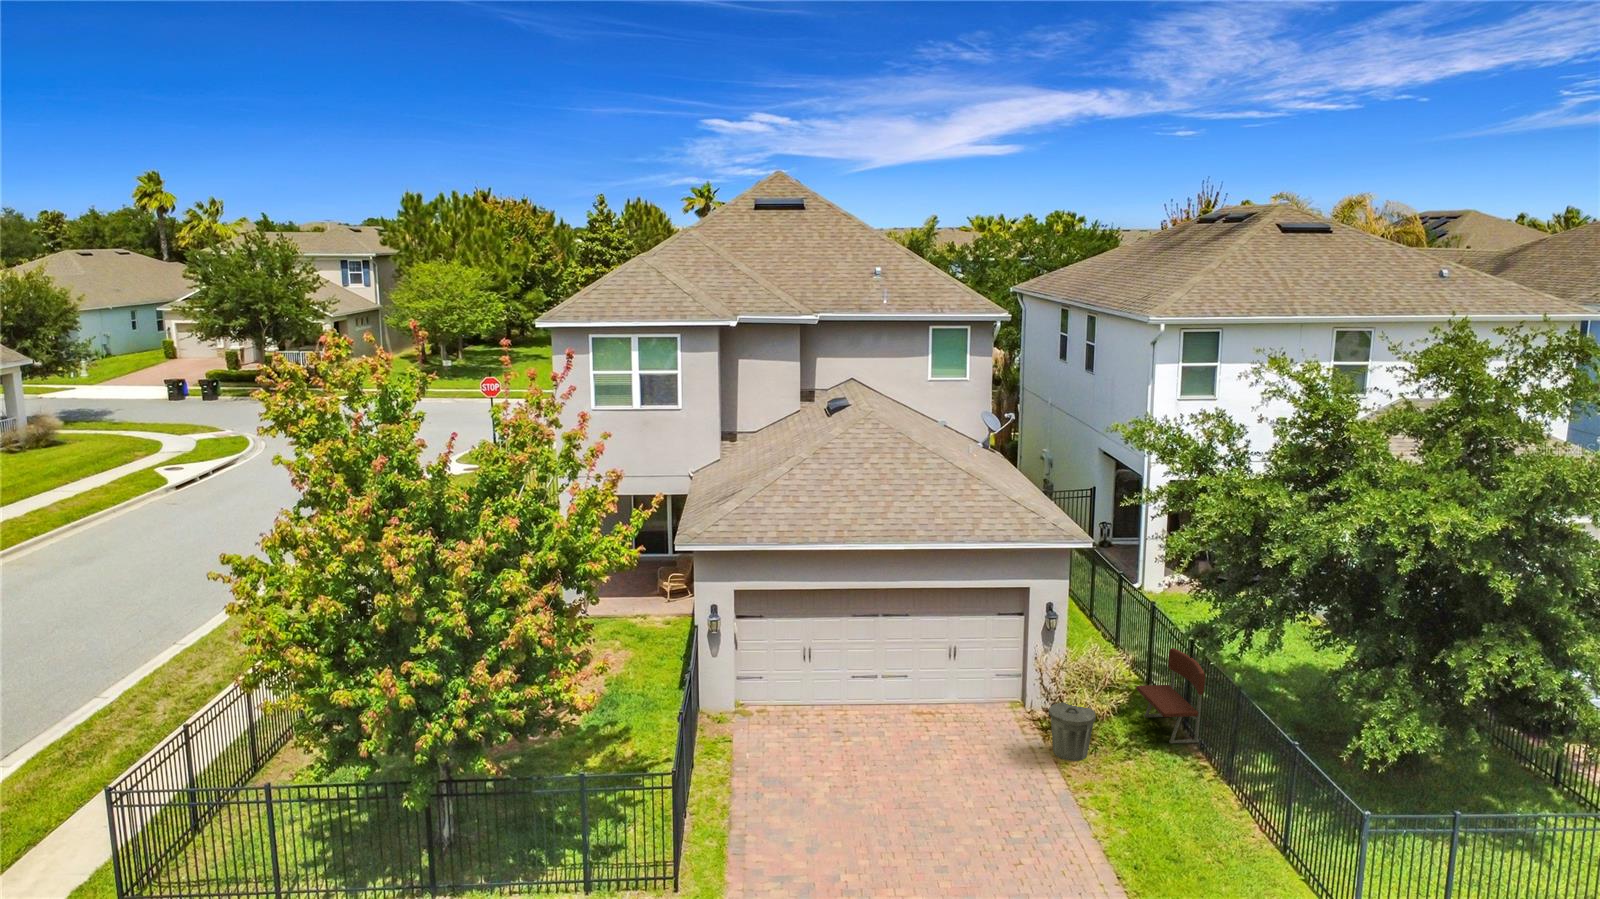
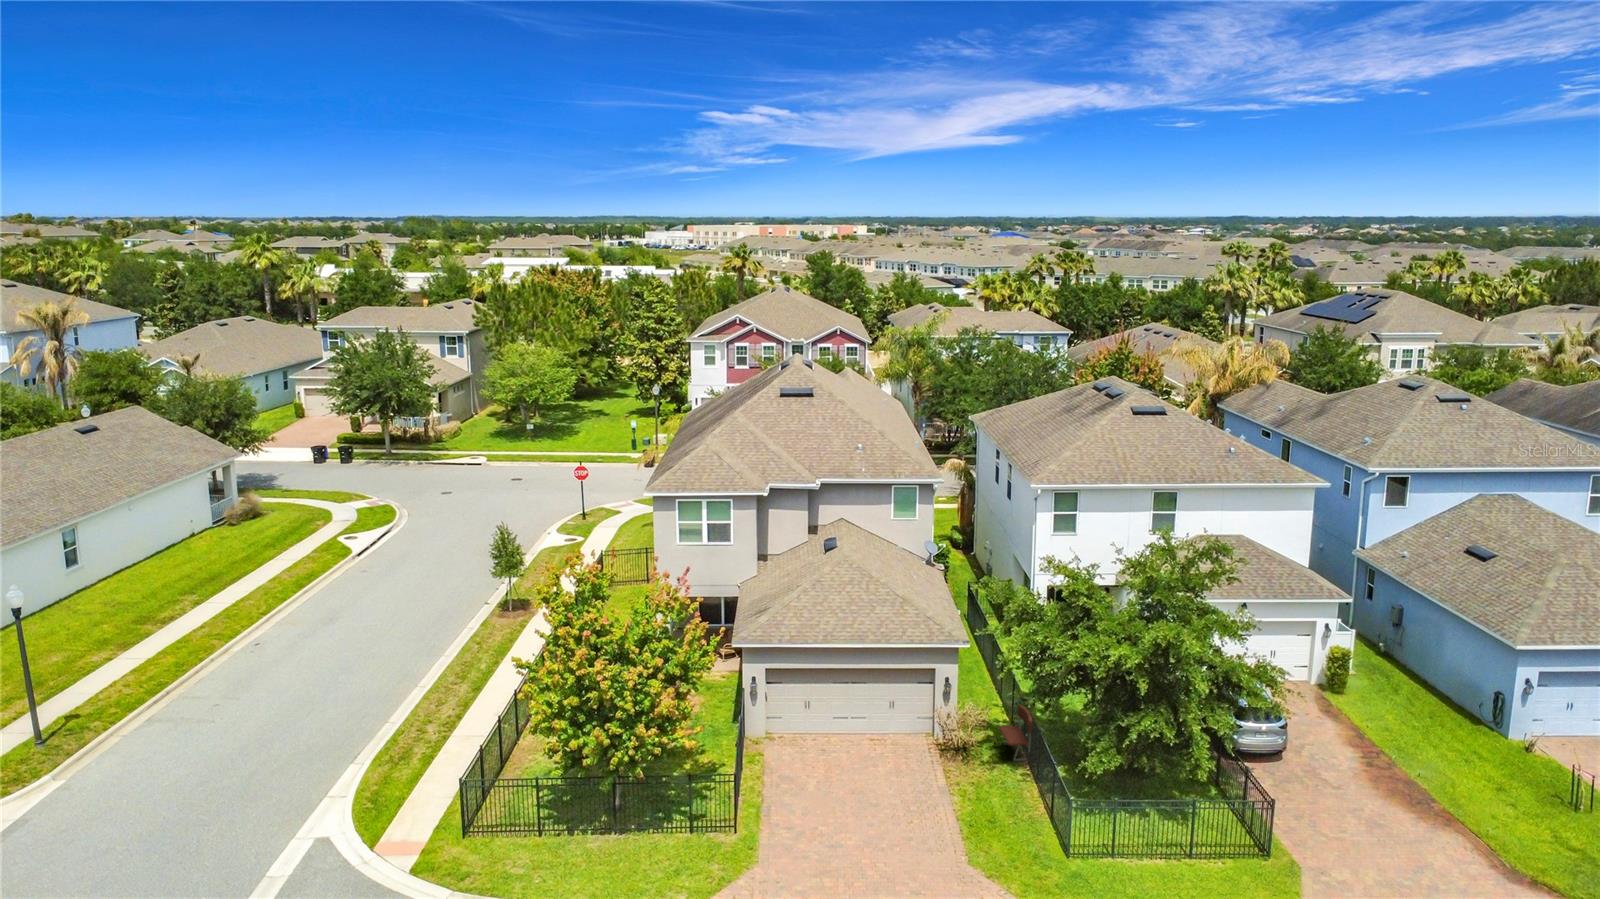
trash can: present [1048,702,1096,761] -> none [942,737,968,770]

